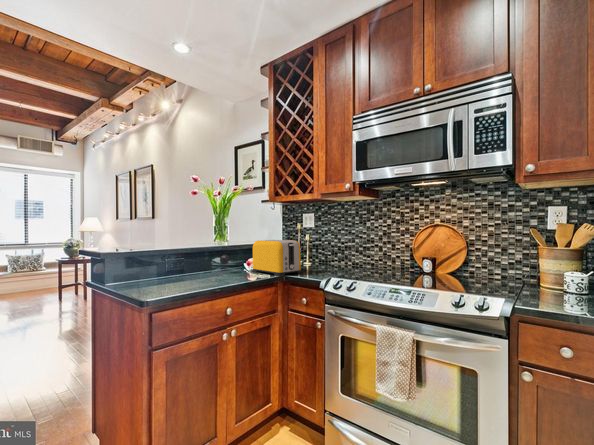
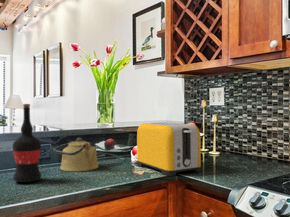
wine bottle: none [168,226,190,283] -> present [13,104,41,182]
kettle: none [189,252,226,277] -> present [54,138,99,171]

